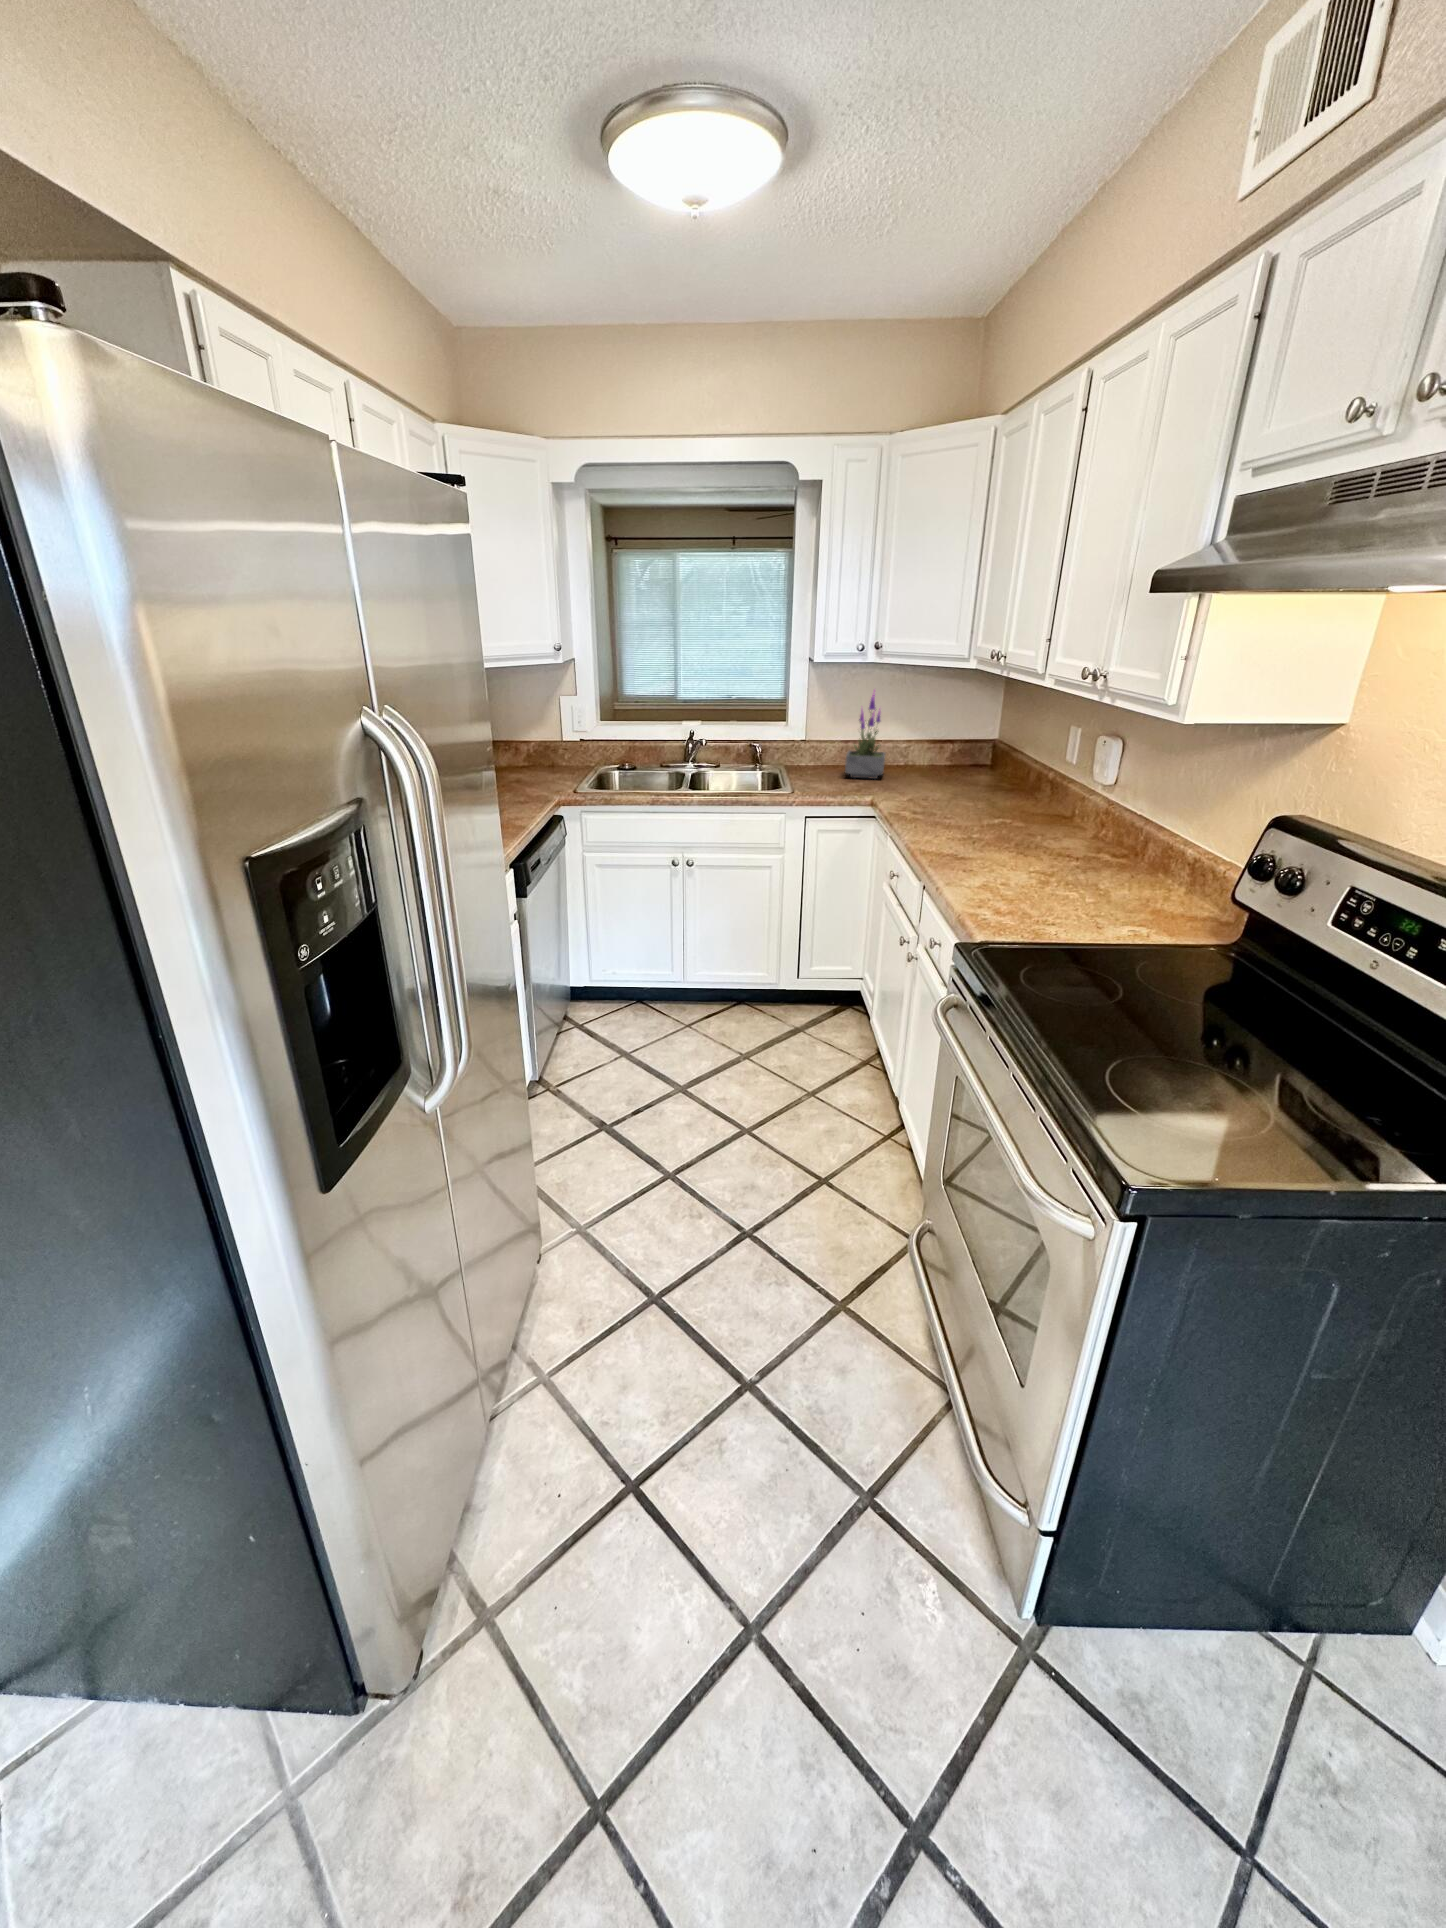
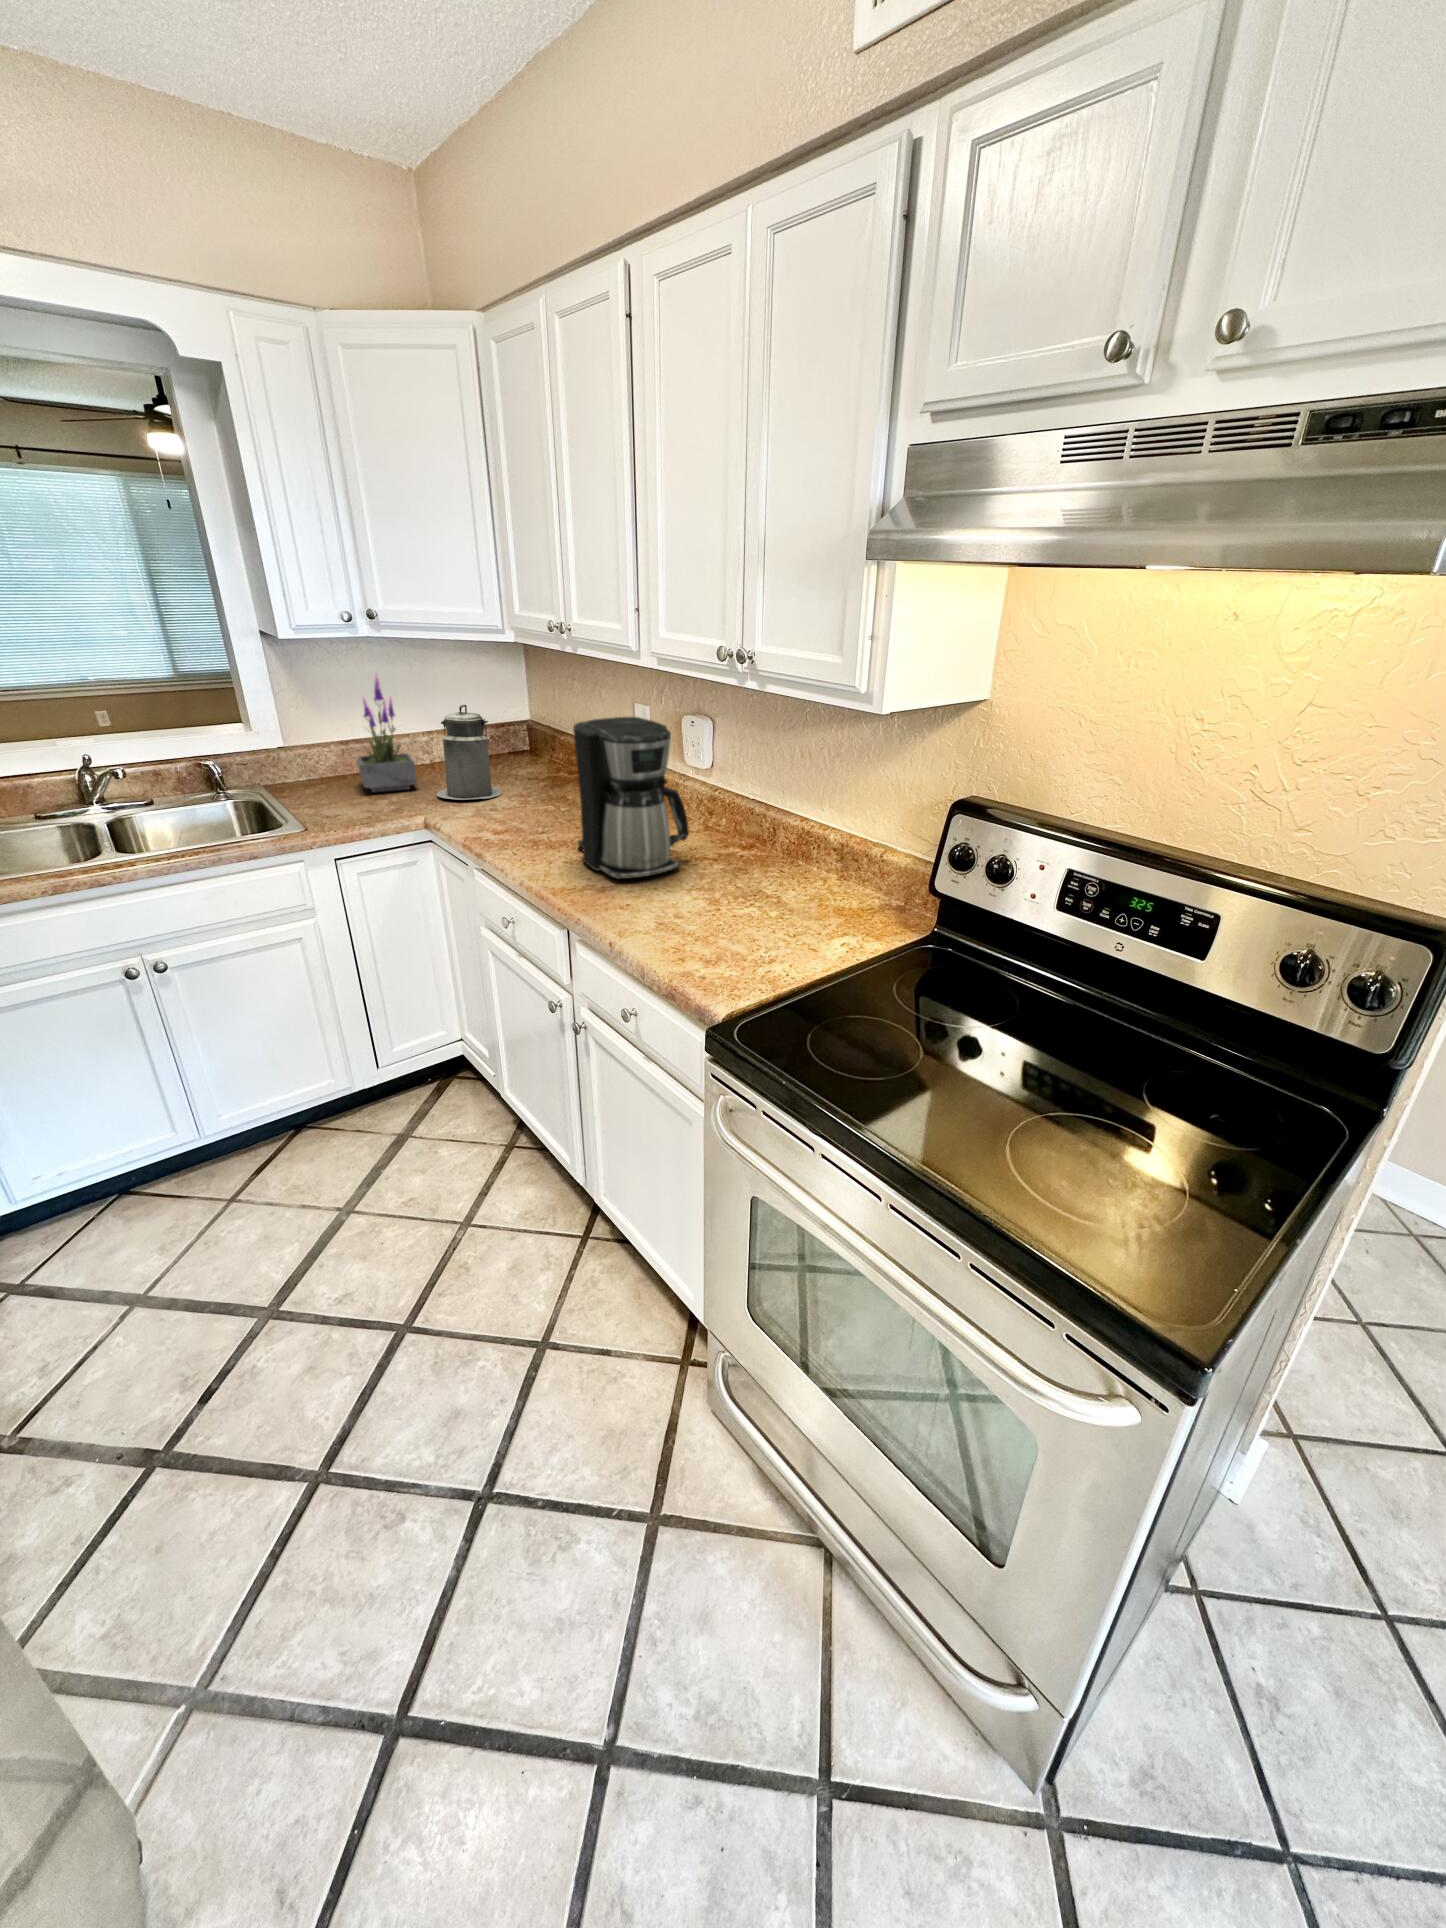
canister: none [892,716,943,791] -> present [437,705,502,800]
coffee maker: none [961,727,1055,856] -> present [573,717,689,879]

